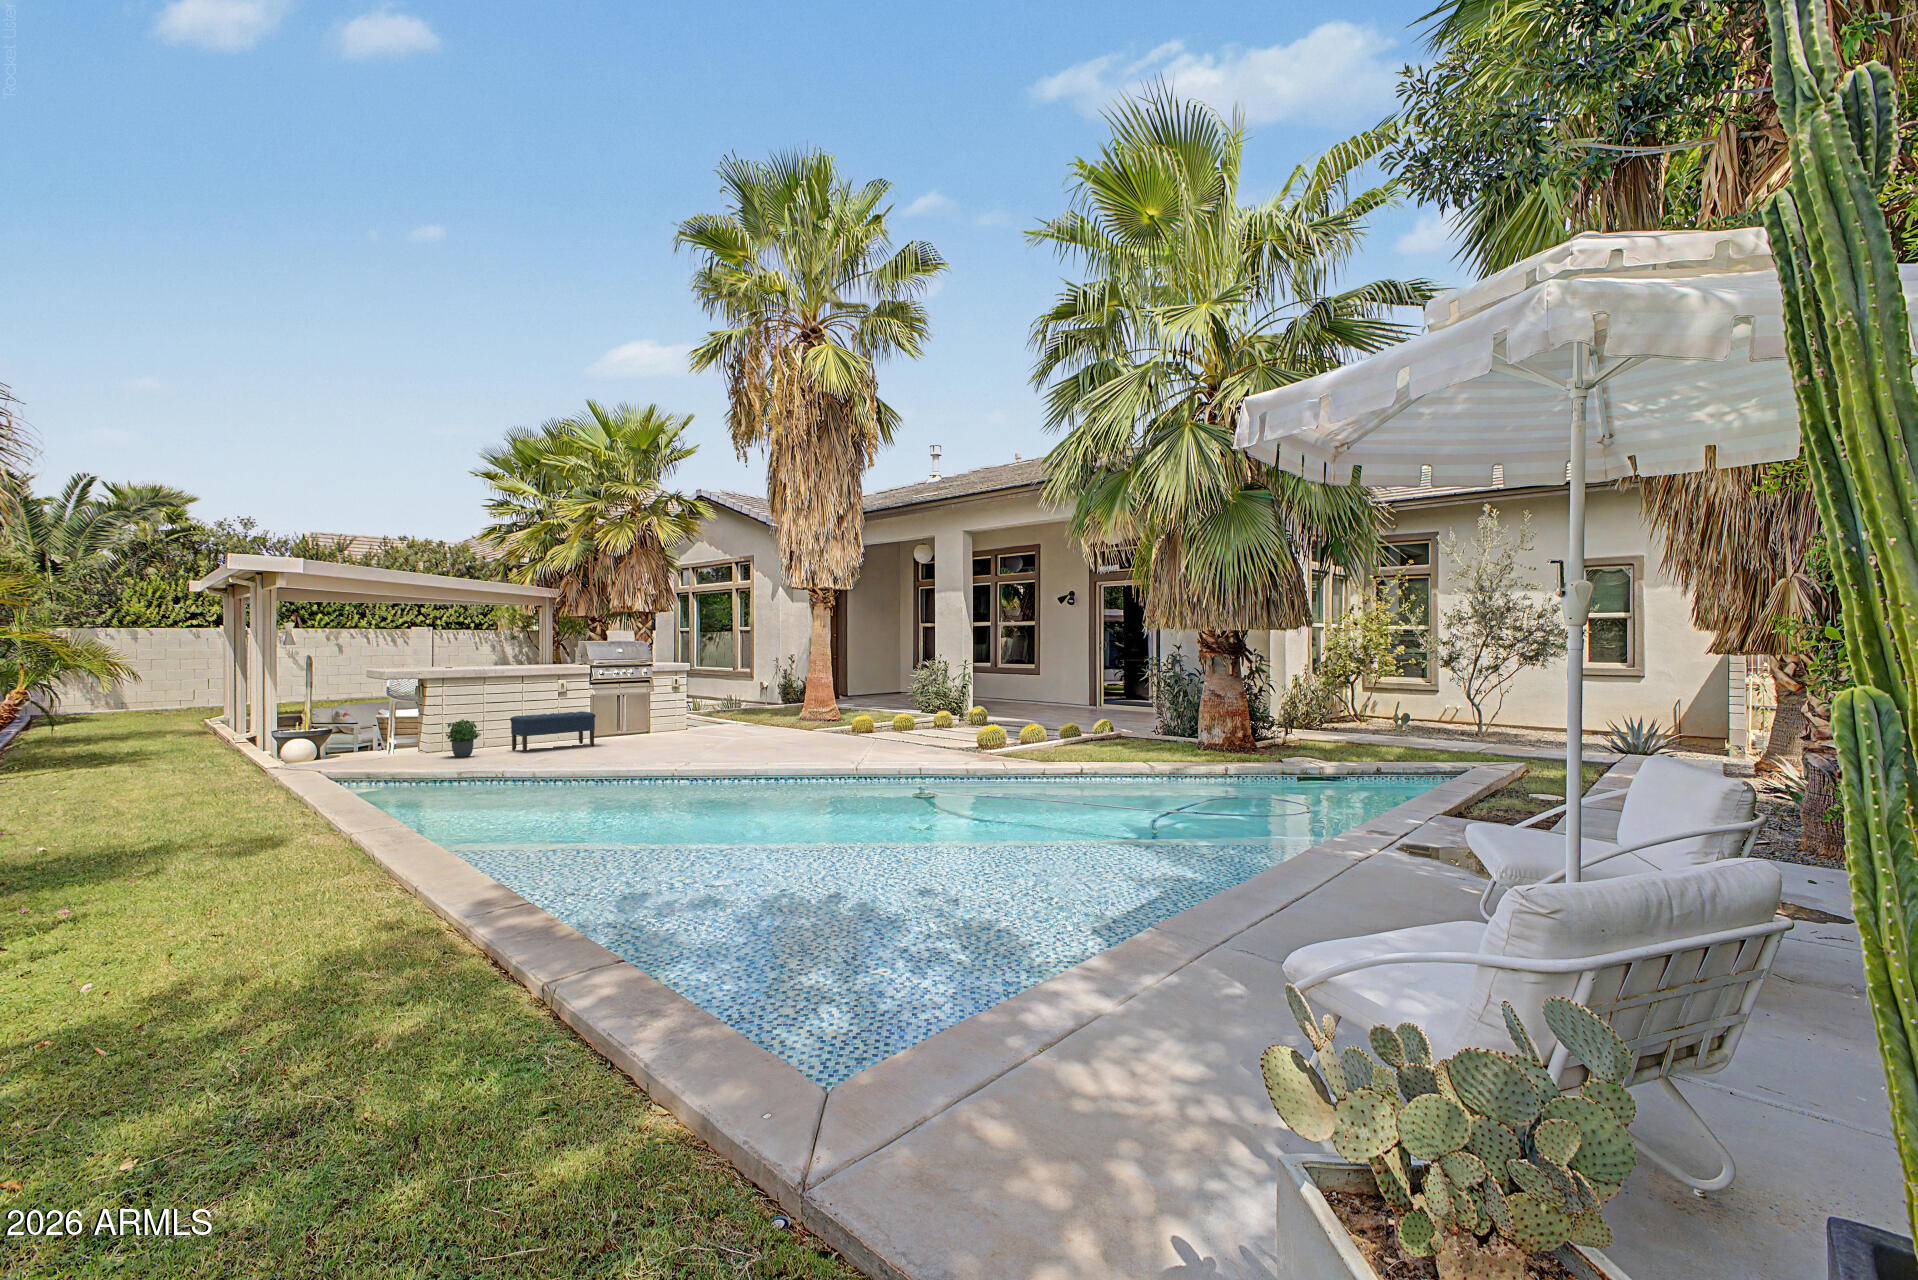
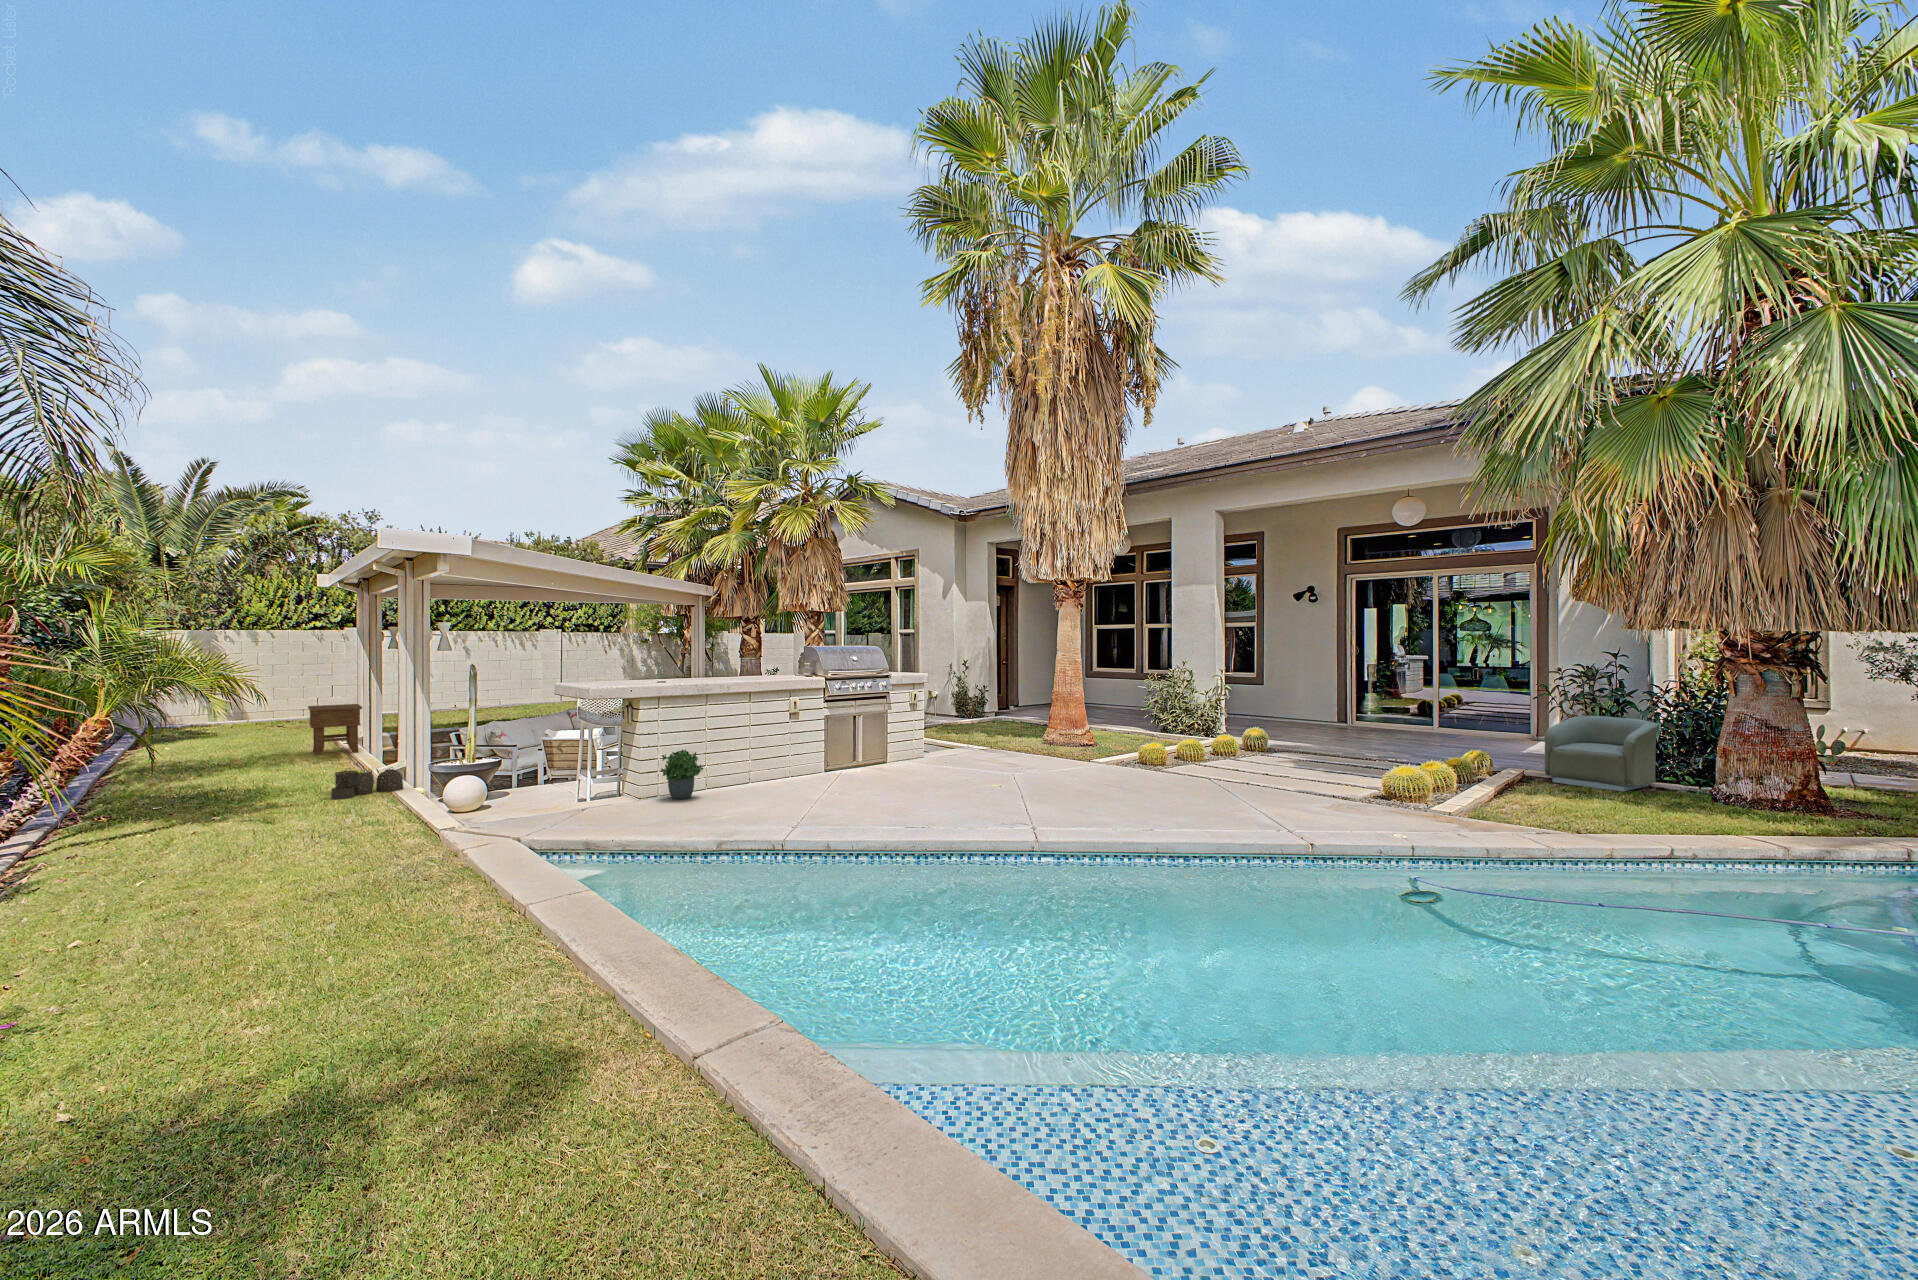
side table: none [177,692,224,734] -> present [308,704,362,756]
armchair: none [1150,694,1225,750] -> present [1545,716,1657,791]
bench: present [510,711,596,753] -> none [732,735,830,791]
woven basket: none [188,736,248,759] -> present [331,767,403,800]

